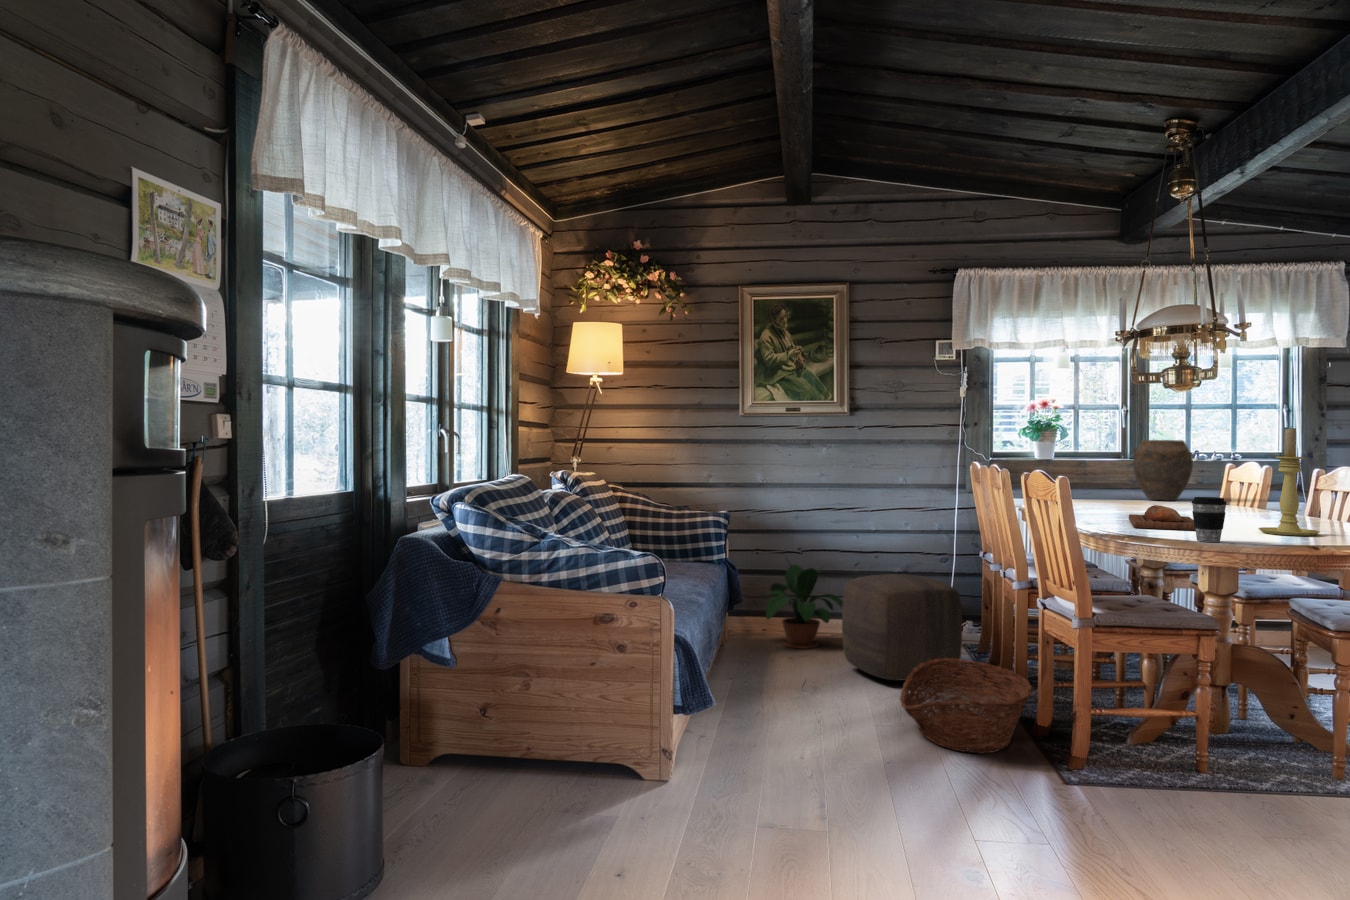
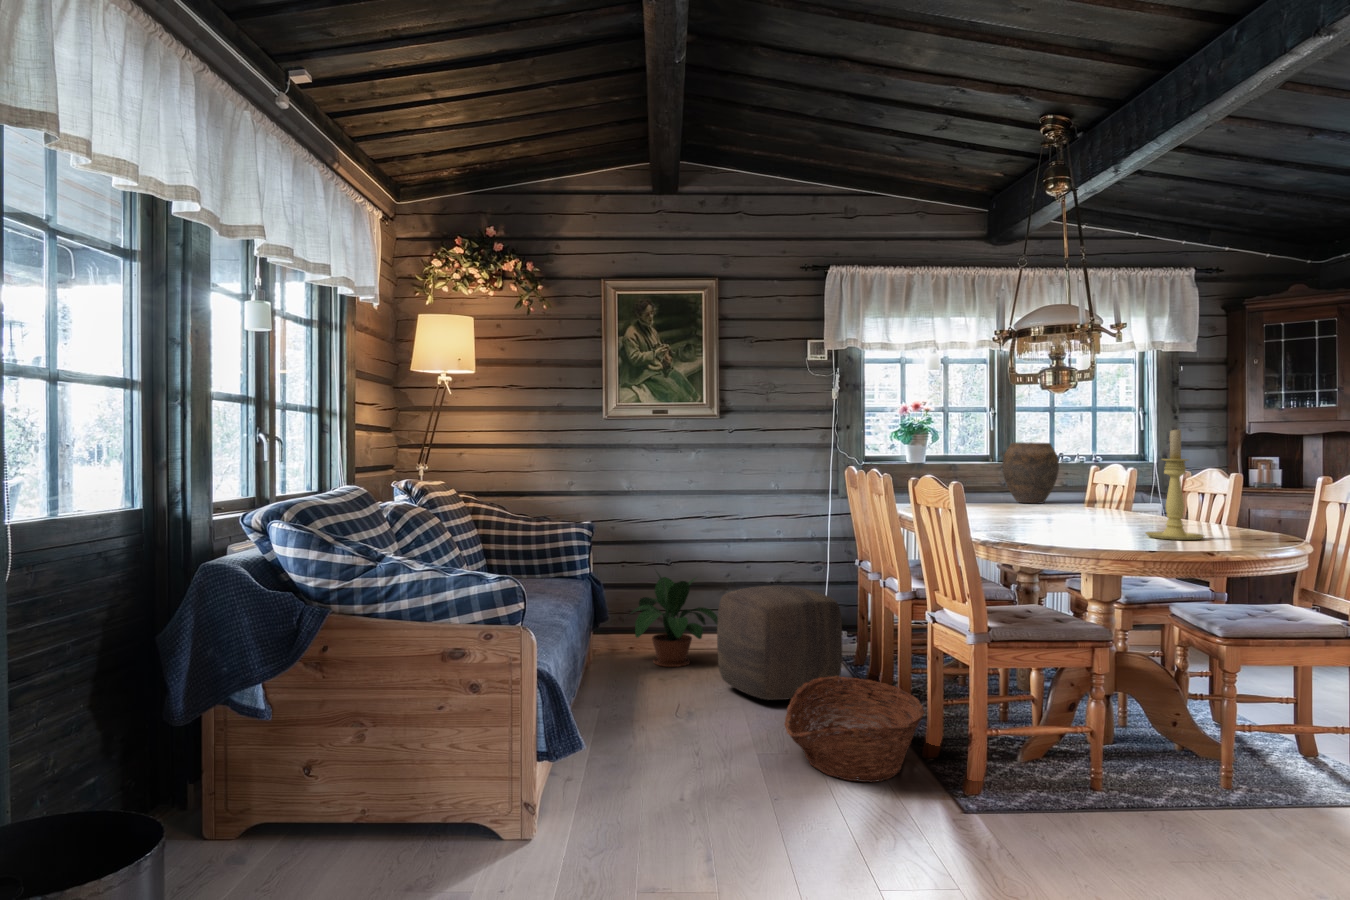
coffee cup: present [1191,497,1227,542] -> none [1088,502,1124,549]
bread loaf: present [1129,505,1195,530] -> none [1013,510,1089,536]

